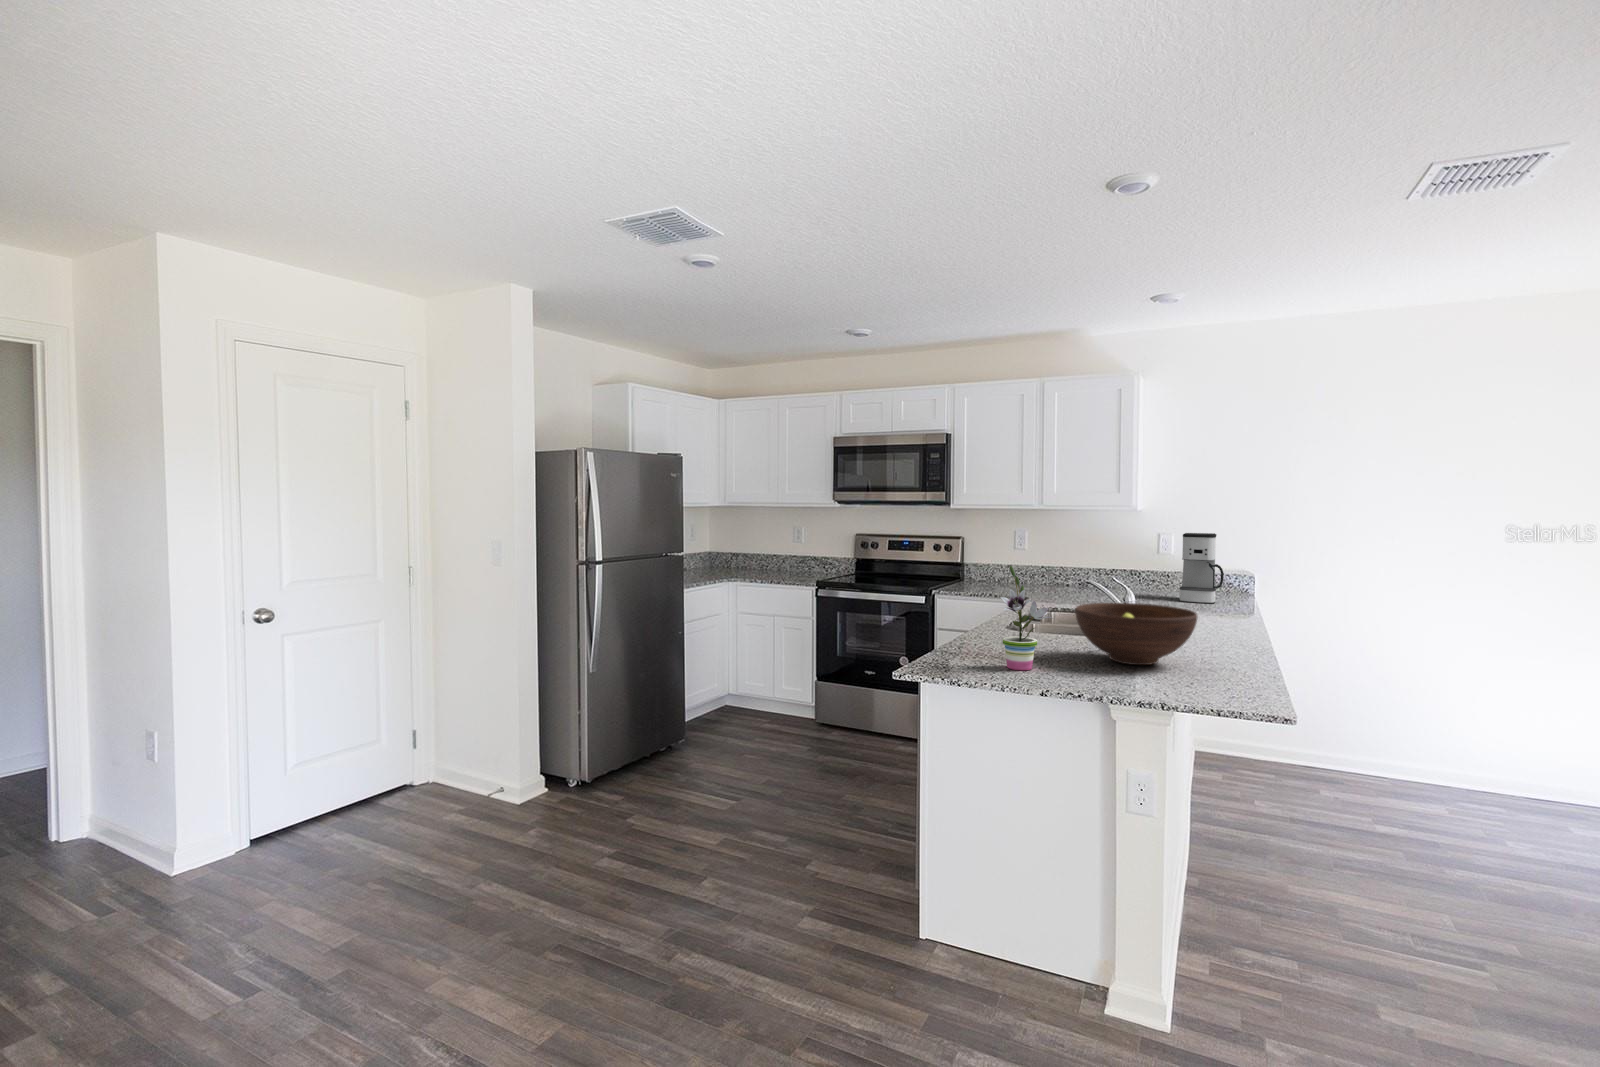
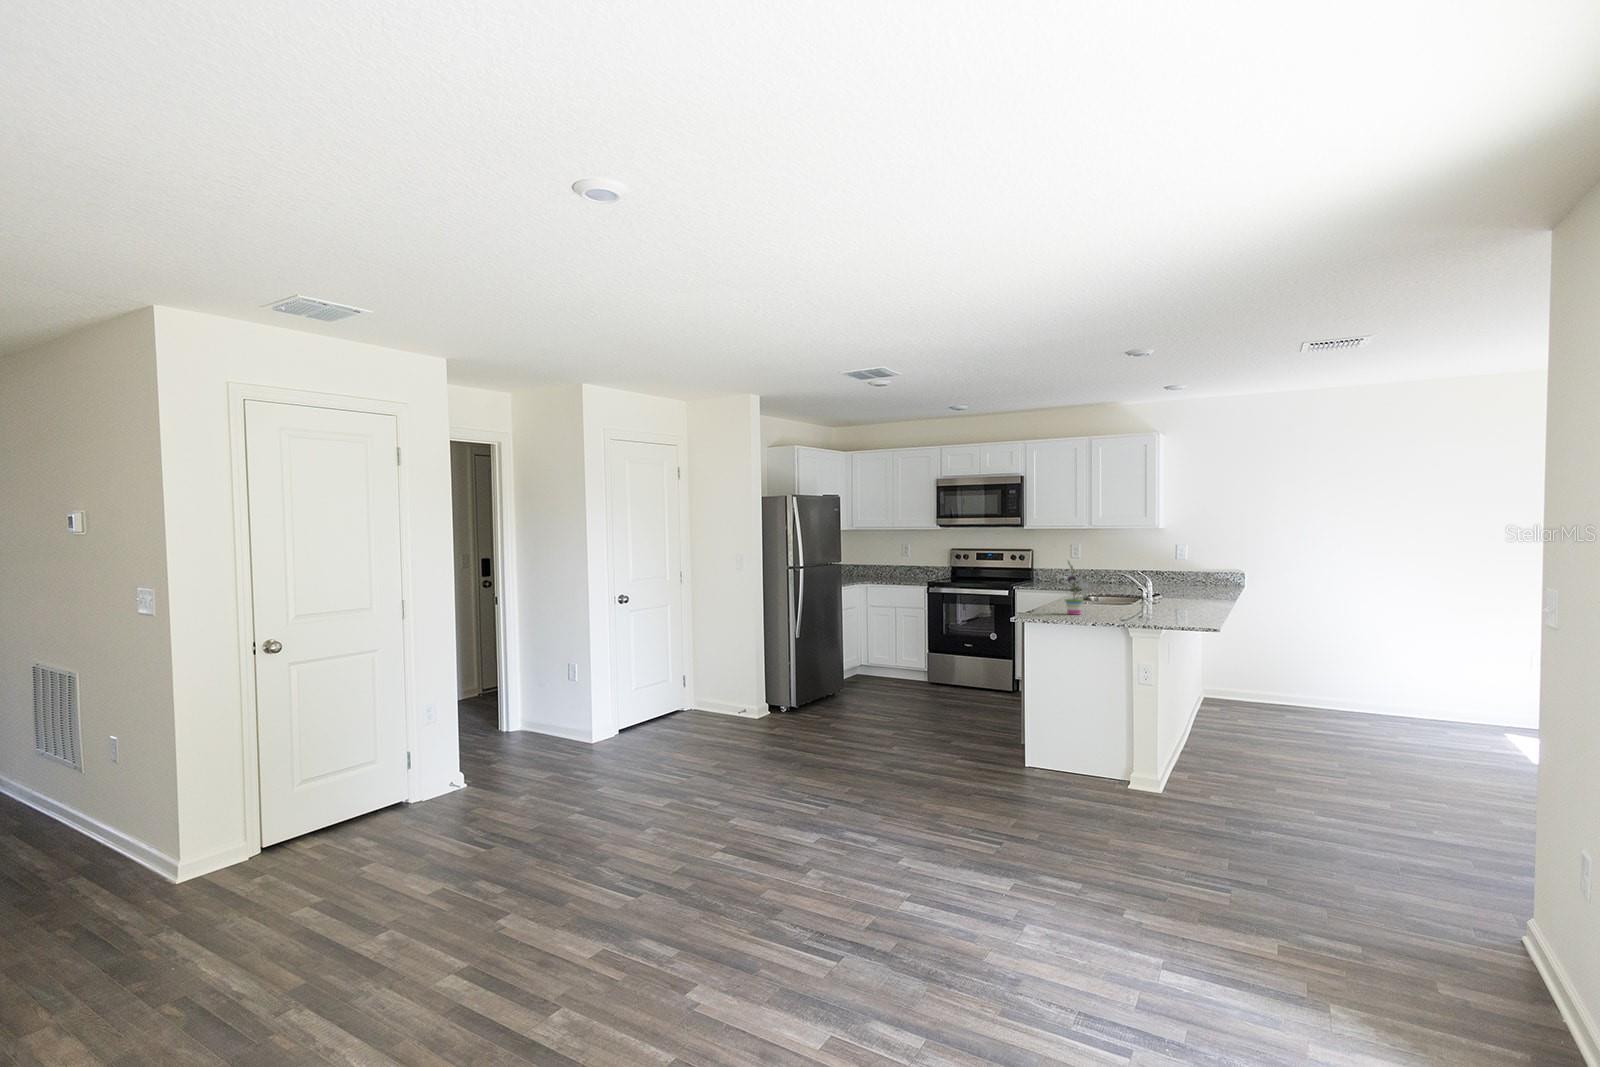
coffee maker: present [1179,533,1224,604] -> none [1184,544,1213,591]
fruit bowl: present [1075,603,1197,665] -> none [1104,582,1170,613]

